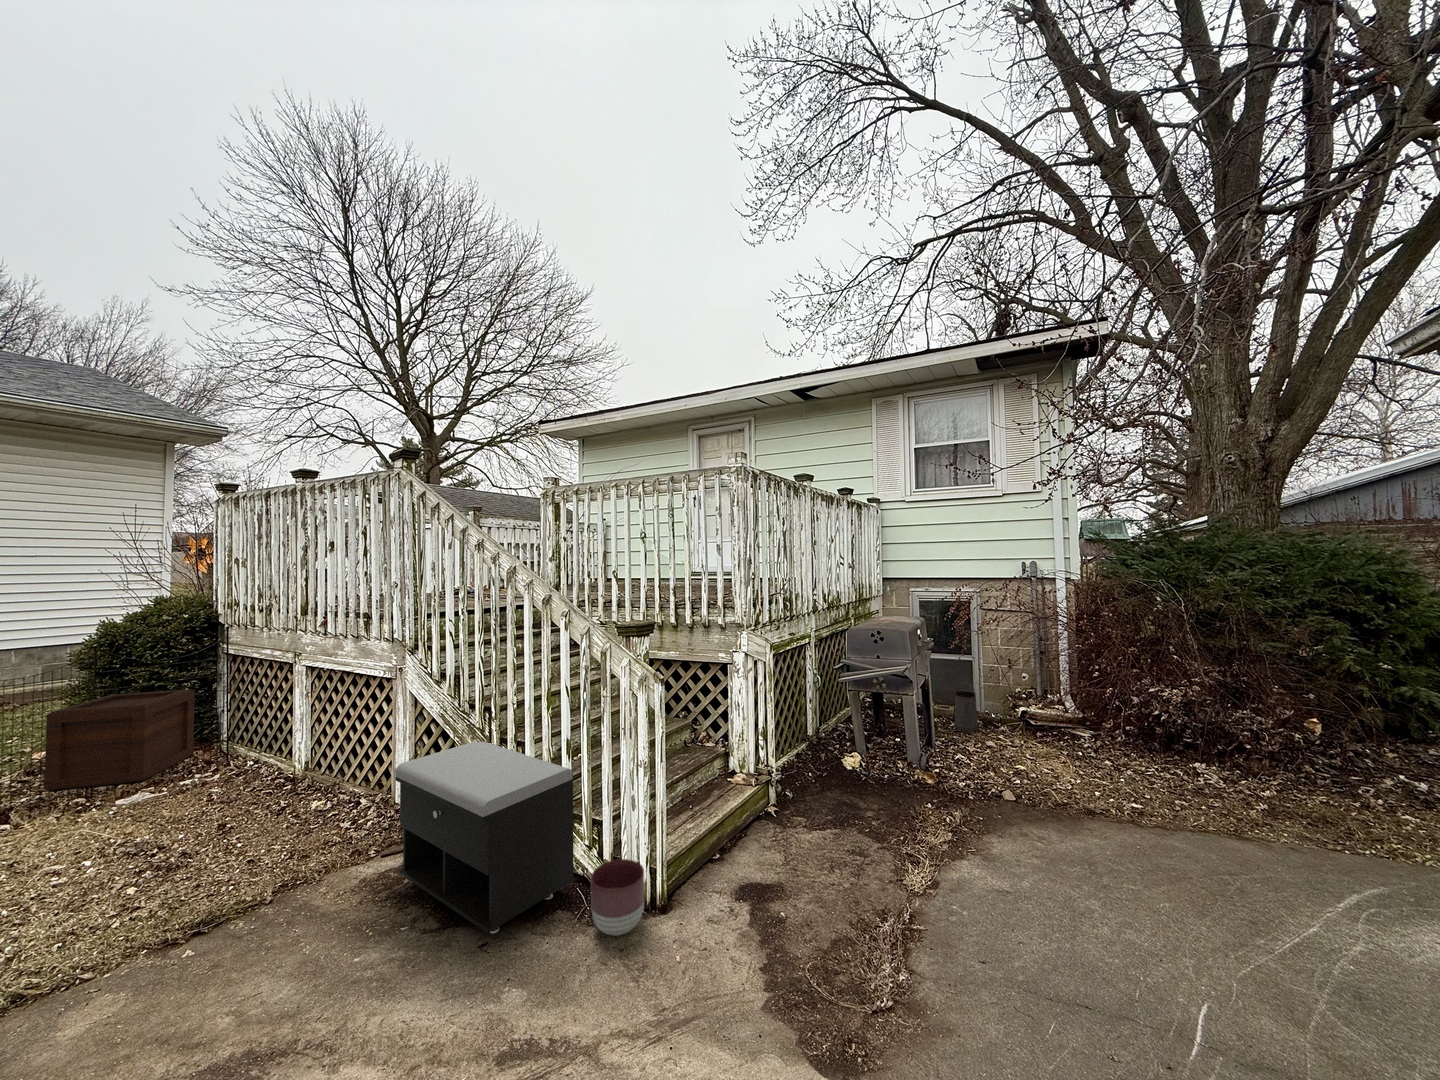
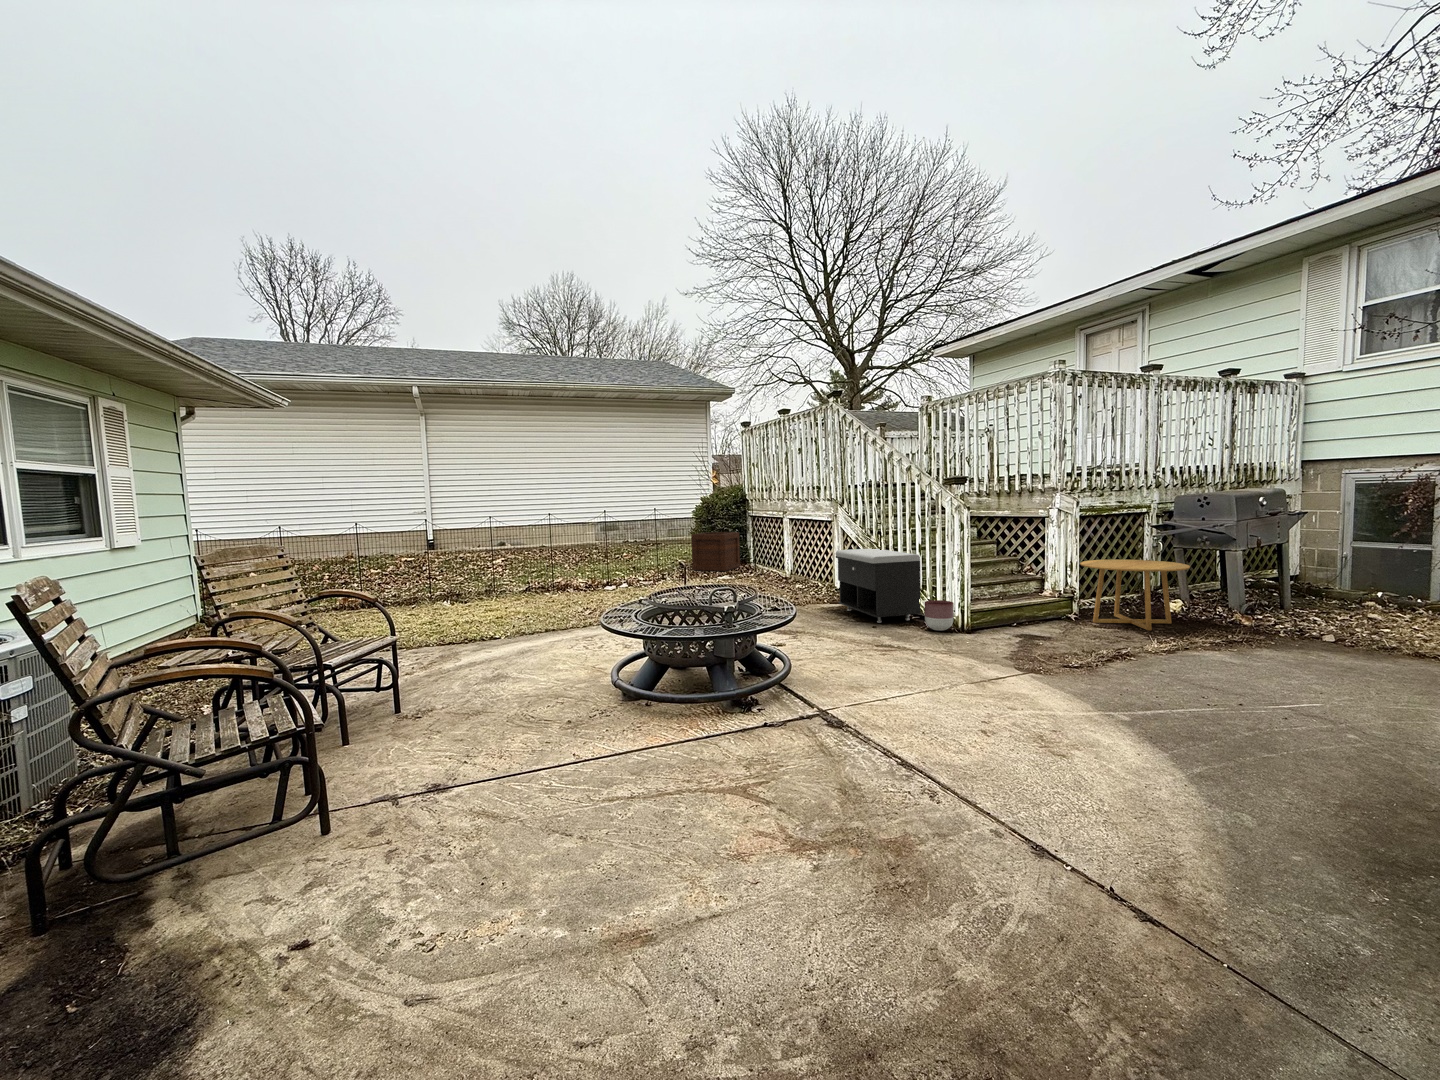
watering can: present [954,683,979,731] -> none [1355,567,1403,617]
round table: none [775,708,895,821] -> present [1080,559,1190,630]

